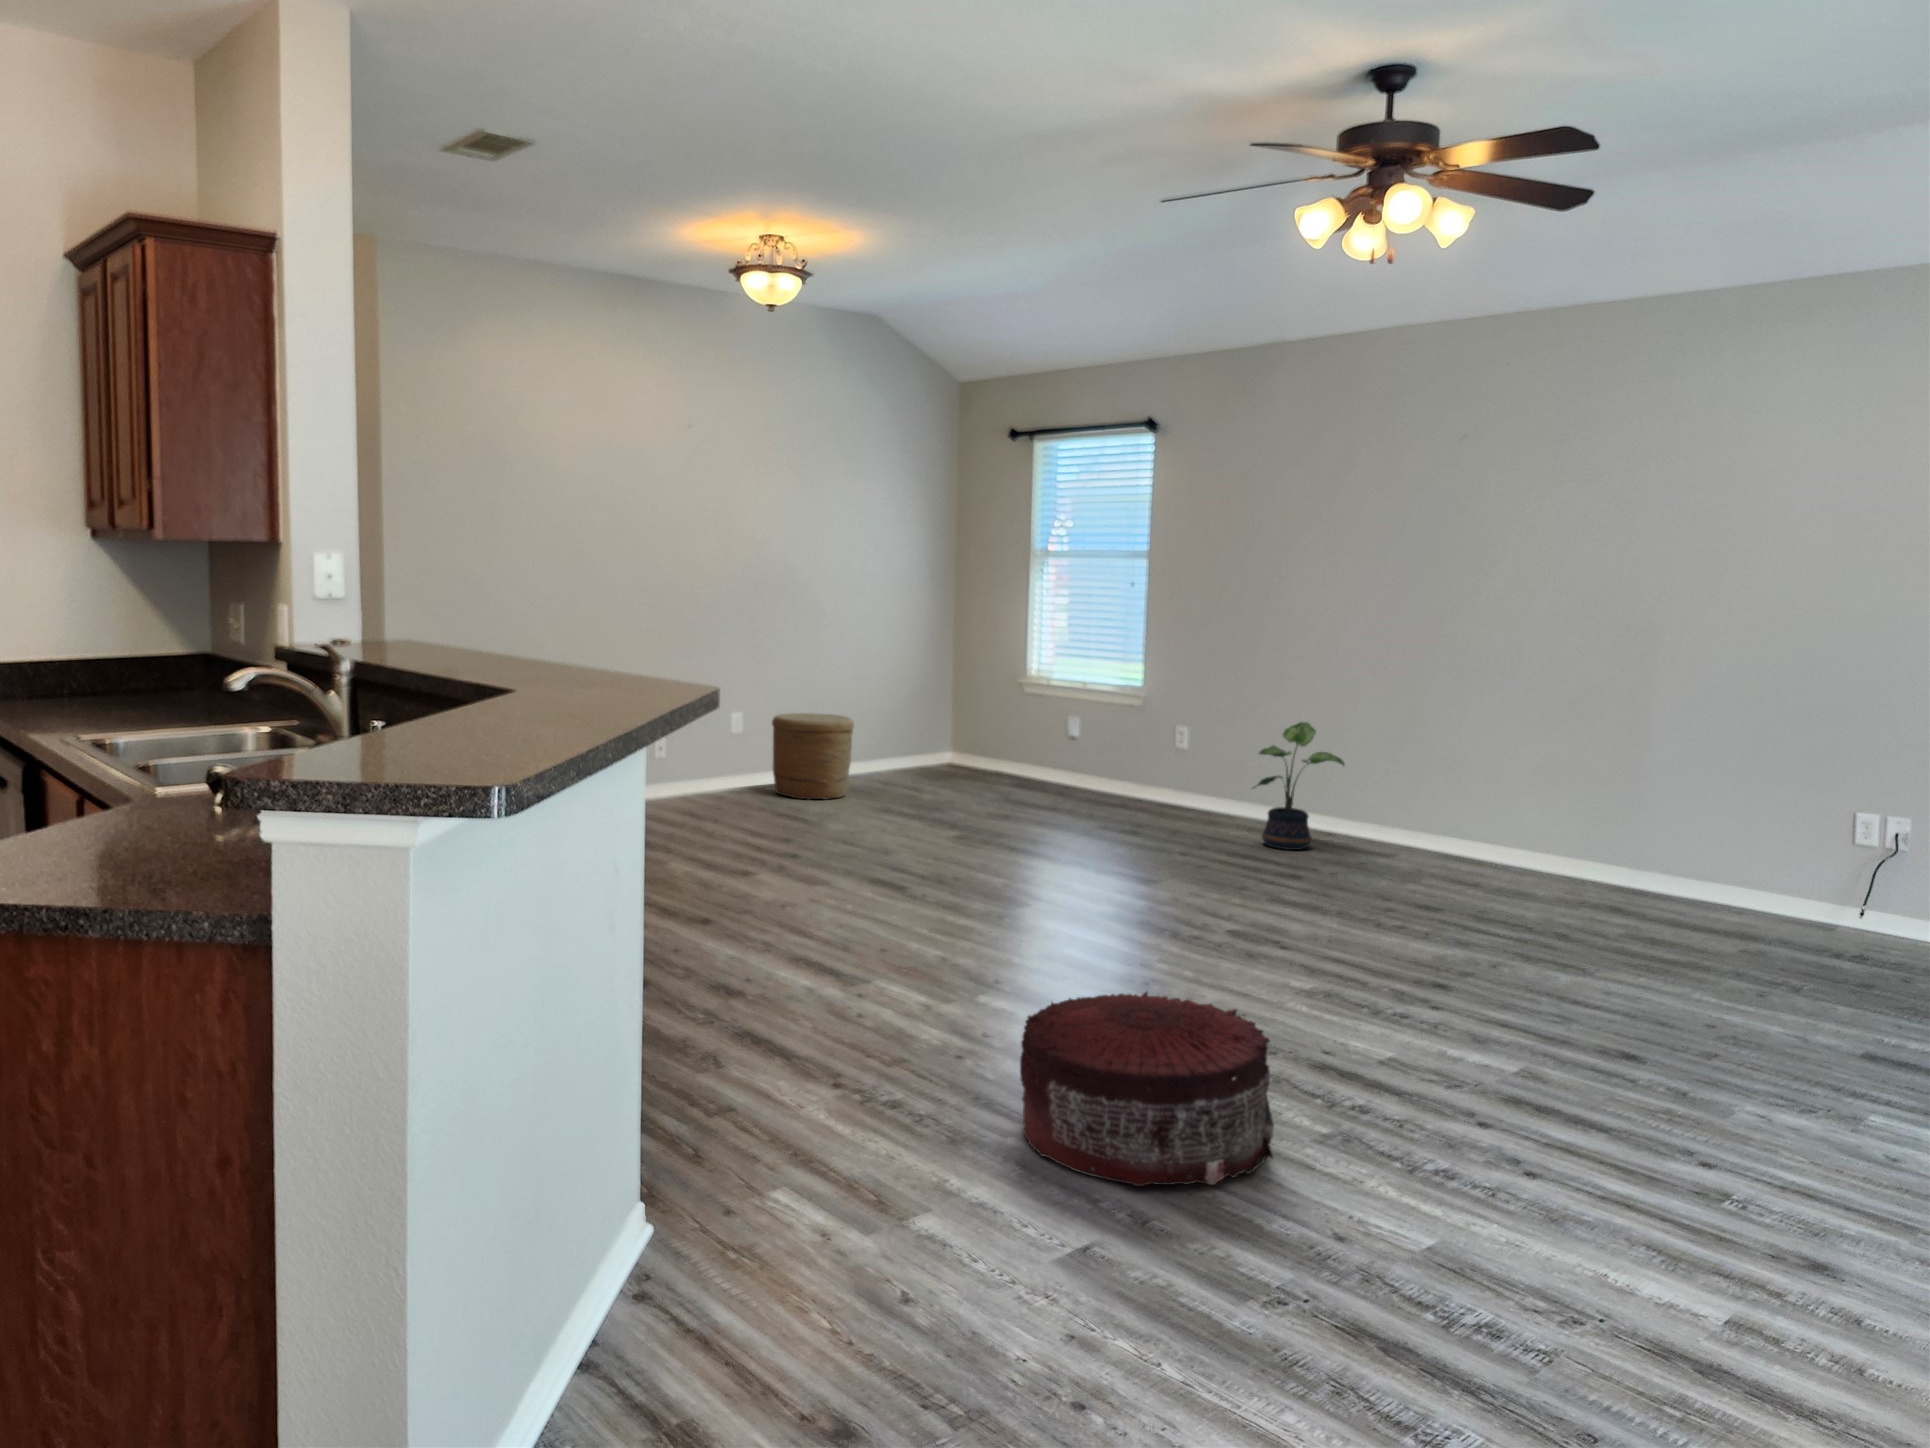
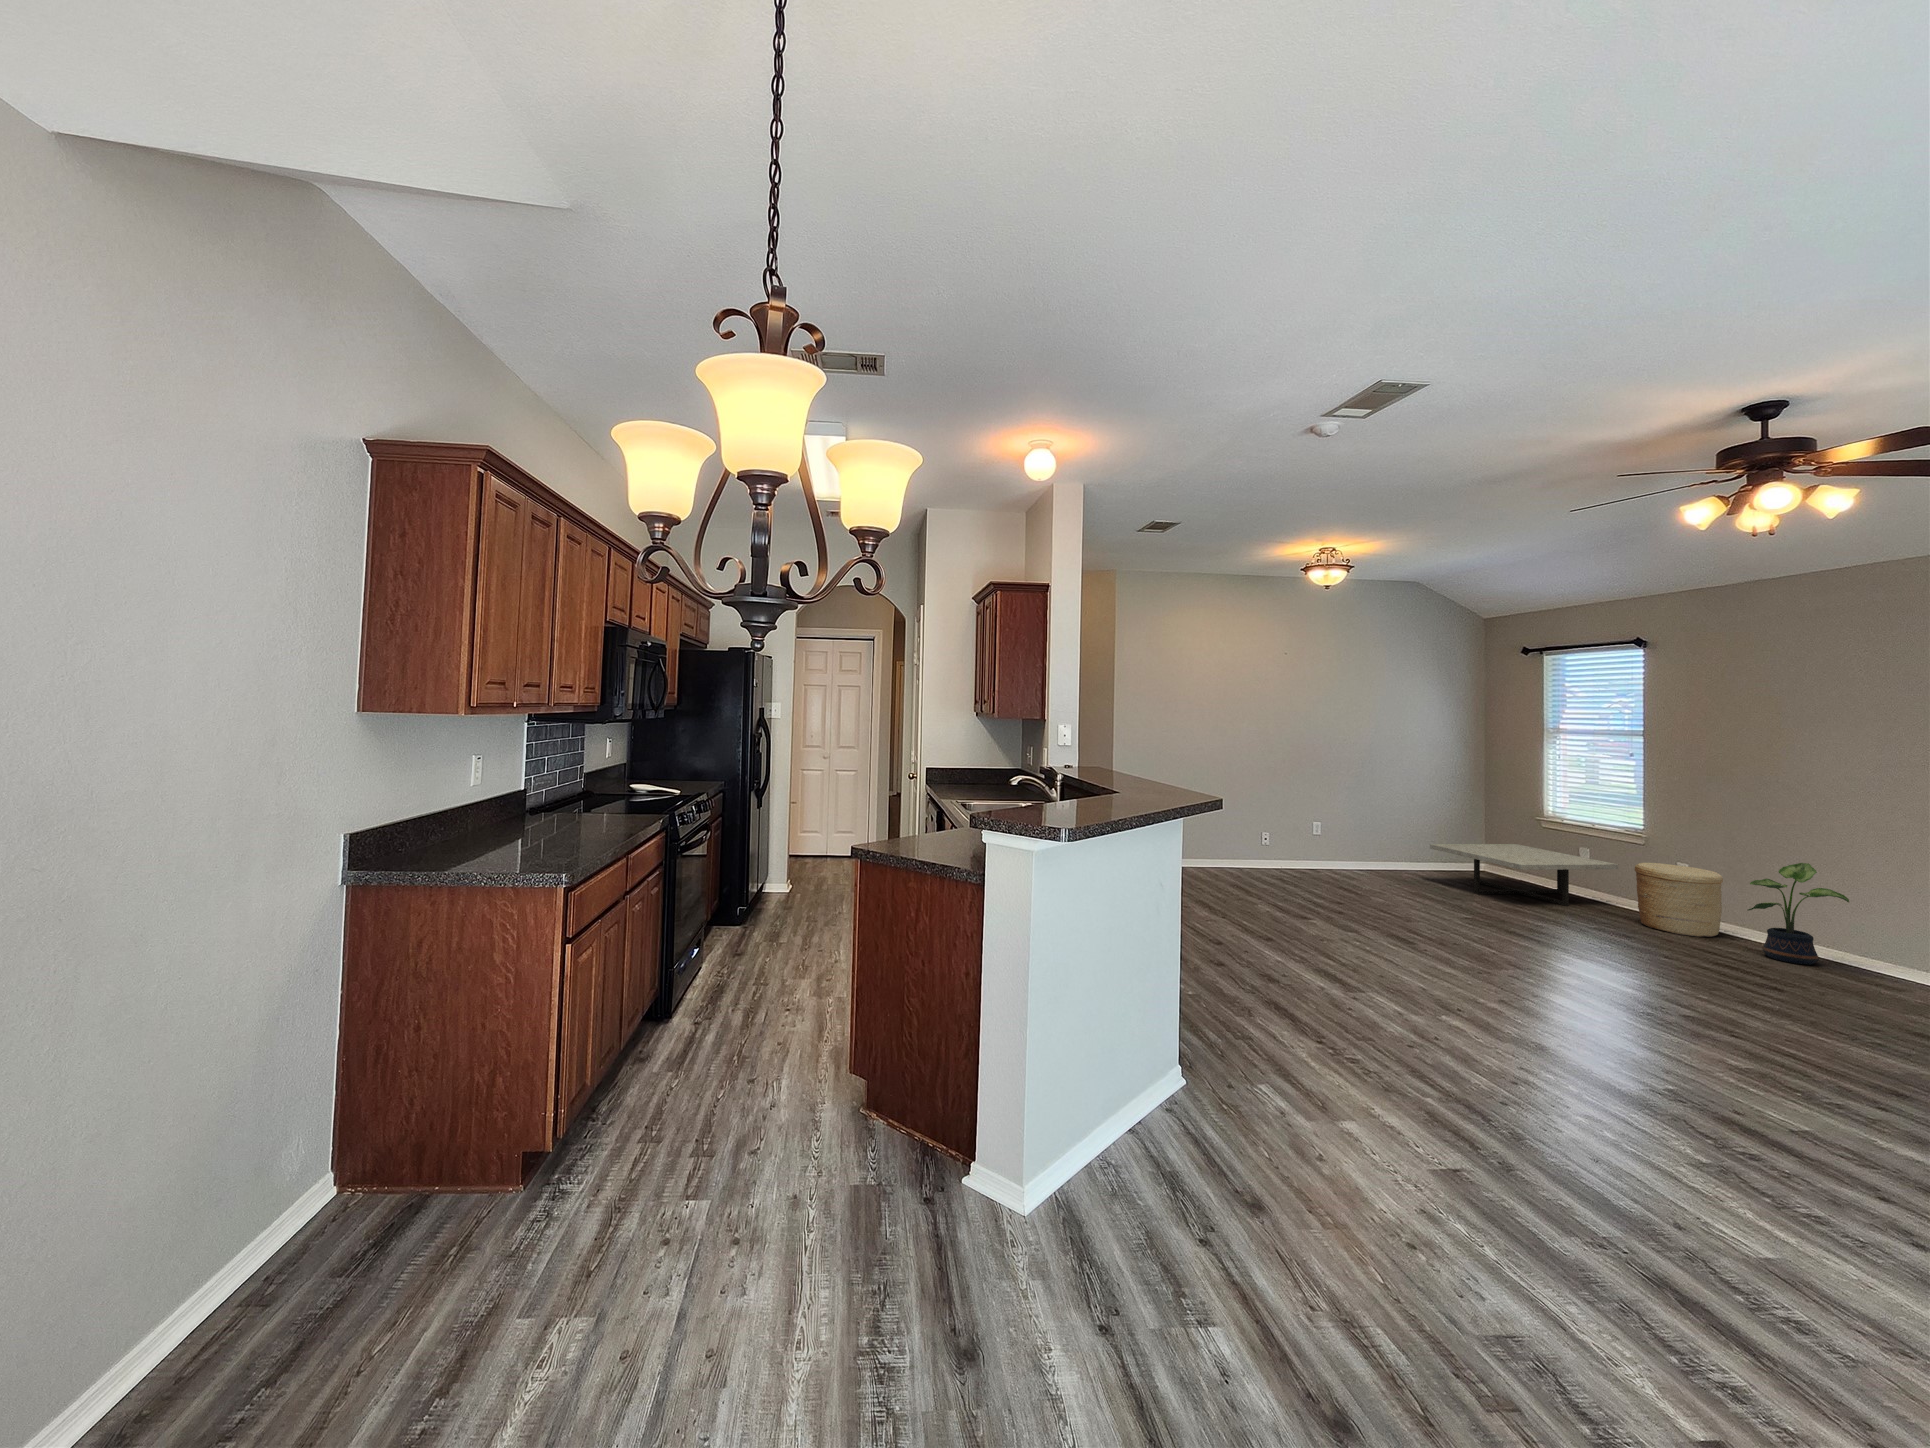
woven basket: present [772,713,854,800] -> present [1635,863,1723,937]
coffee table: none [889,725,1111,809] -> present [1430,844,1618,906]
pouf: present [1020,992,1274,1186] -> none [1435,1016,1642,1167]

